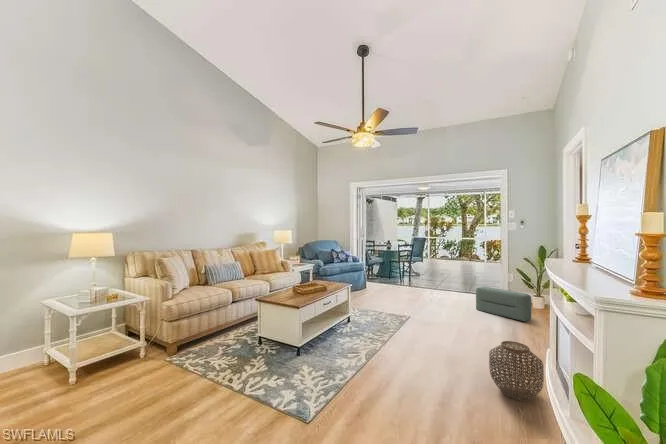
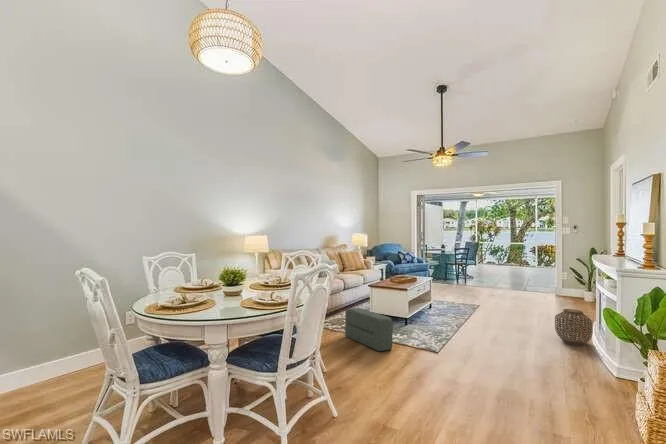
pouf: present [476,287,531,321] -> present [345,308,393,351]

